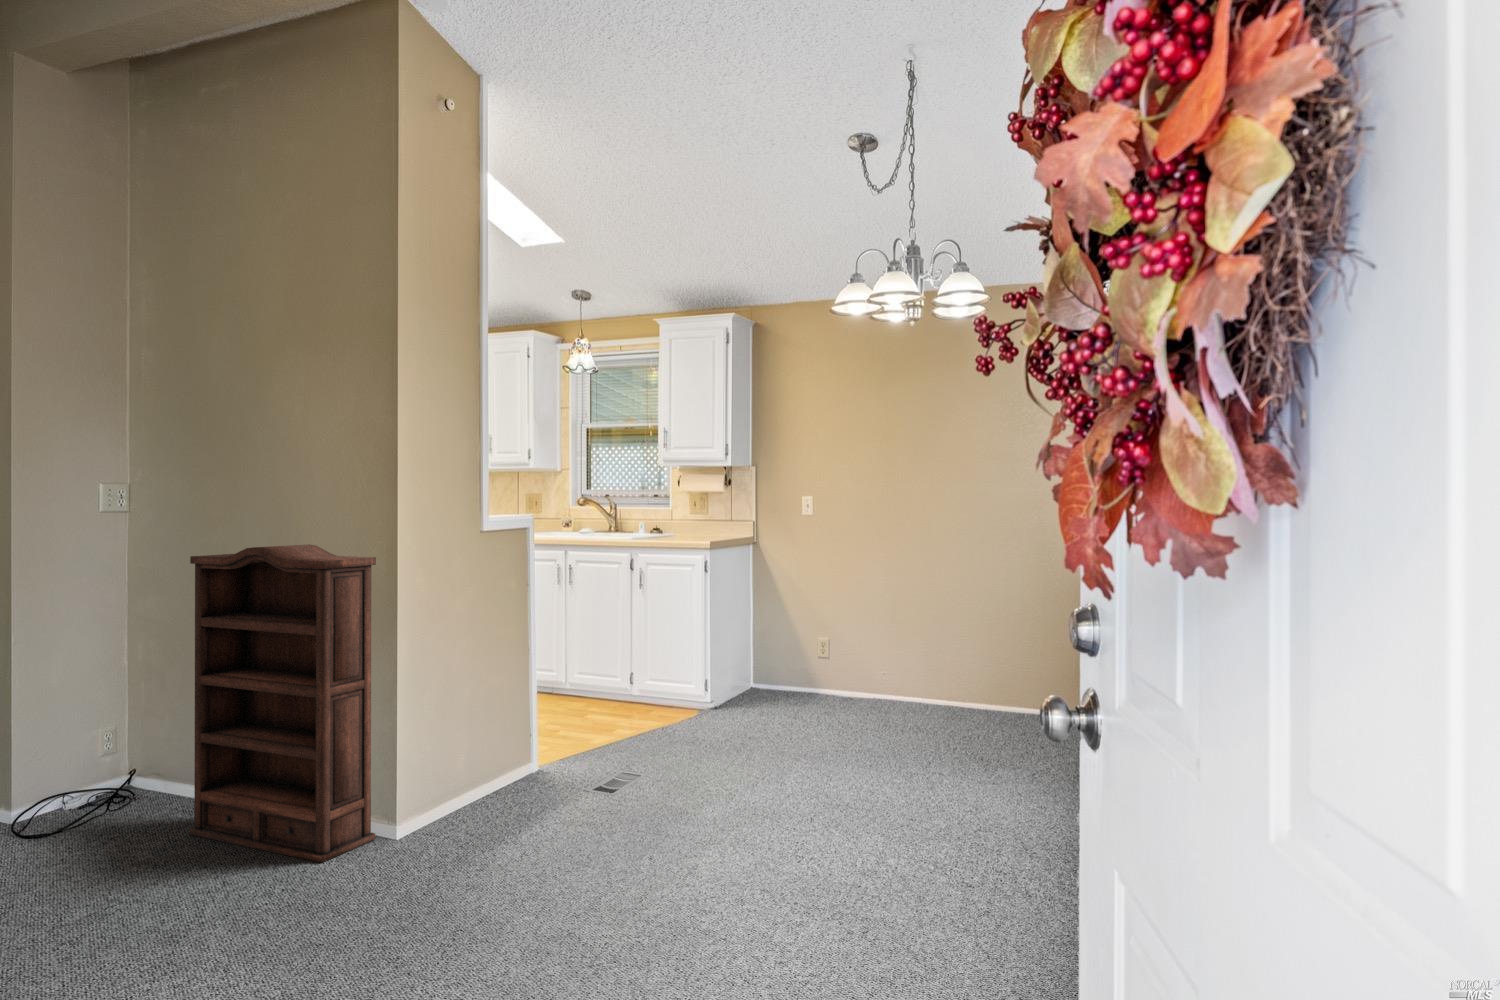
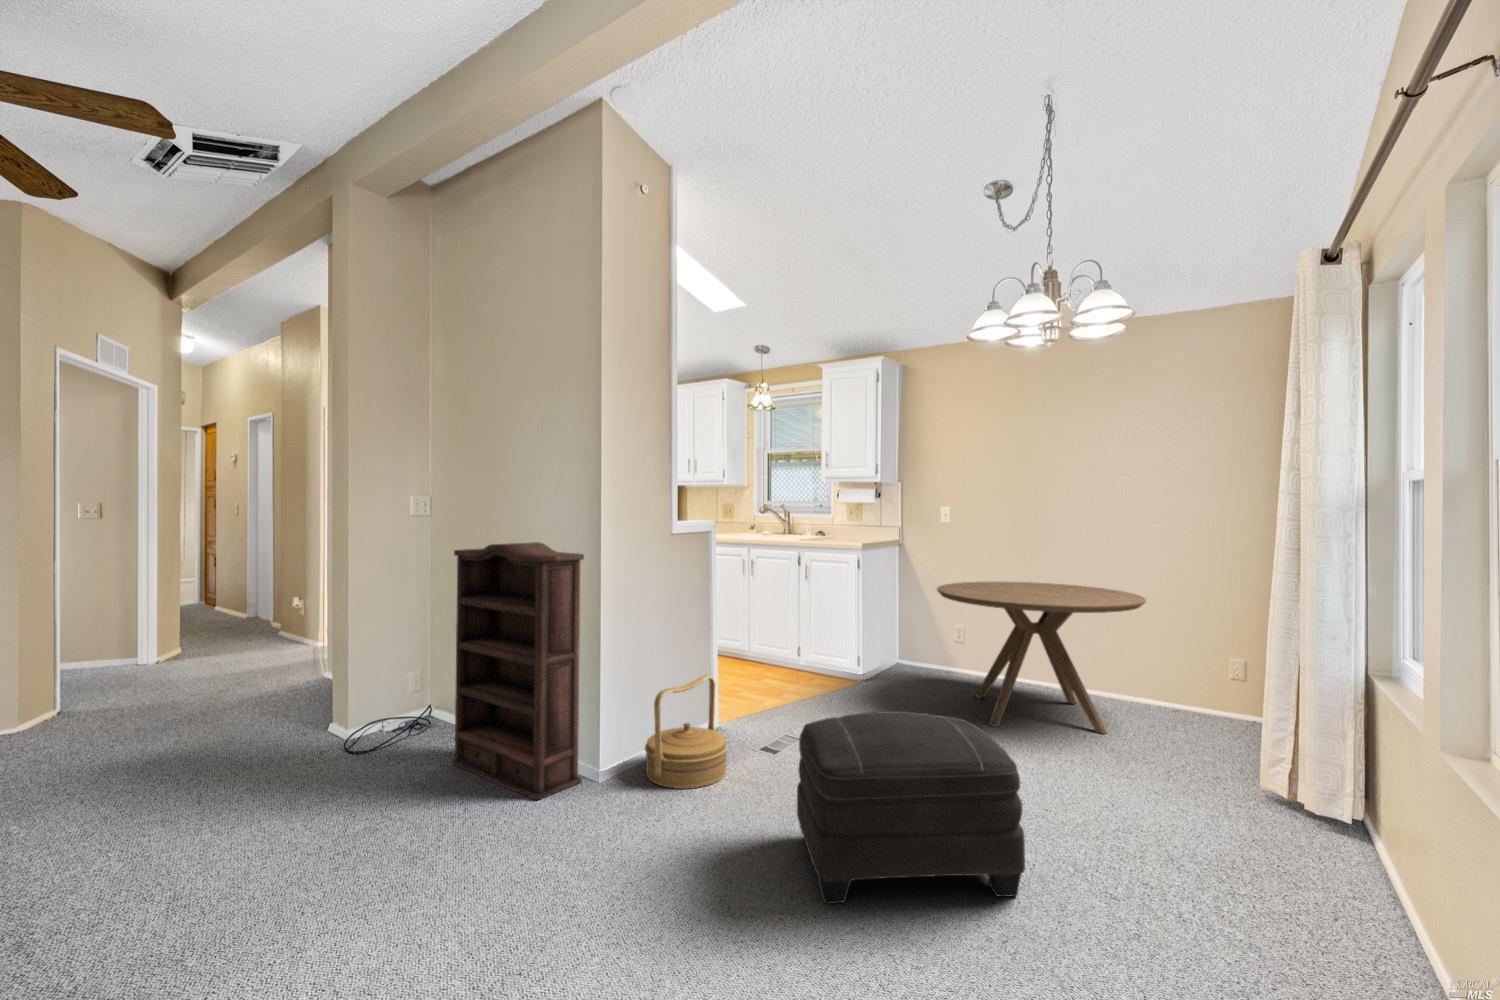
dining table: none [797,584,1018,747] -> present [937,582,1146,734]
woven basket: none [455,702,558,836] -> present [645,676,728,789]
ottoman: none [647,720,886,924] -> present [797,711,1025,904]

